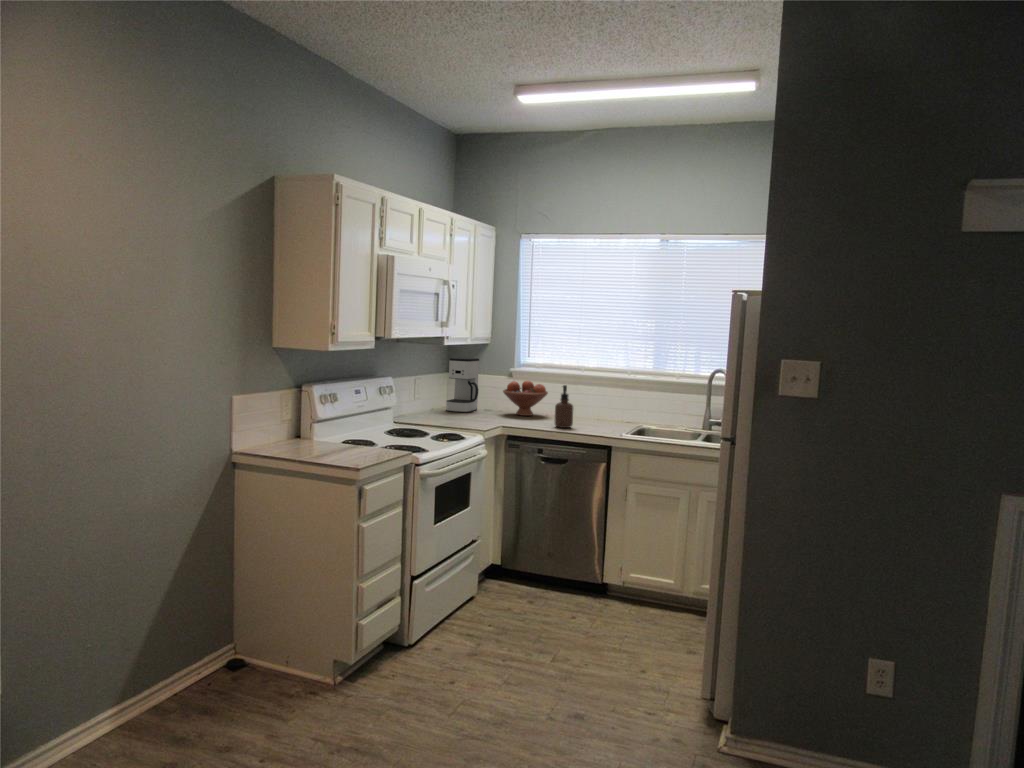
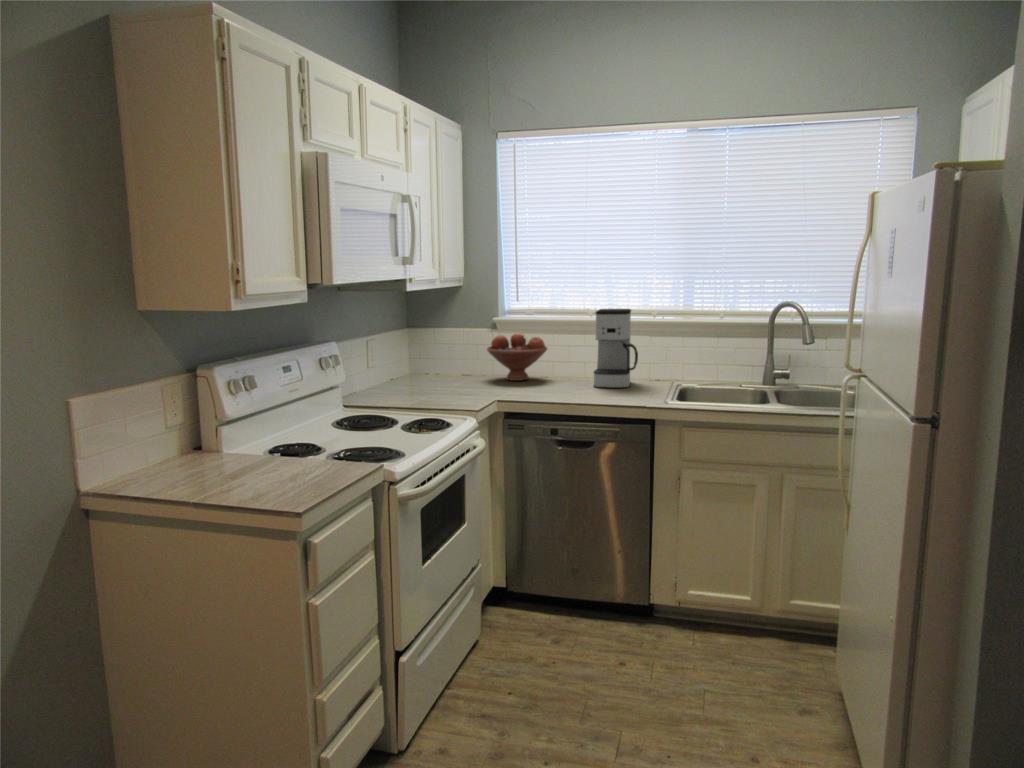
coffee maker: present [446,357,479,412] -> present [593,309,638,388]
soap dispenser: present [555,385,573,428] -> none [567,338,592,397]

